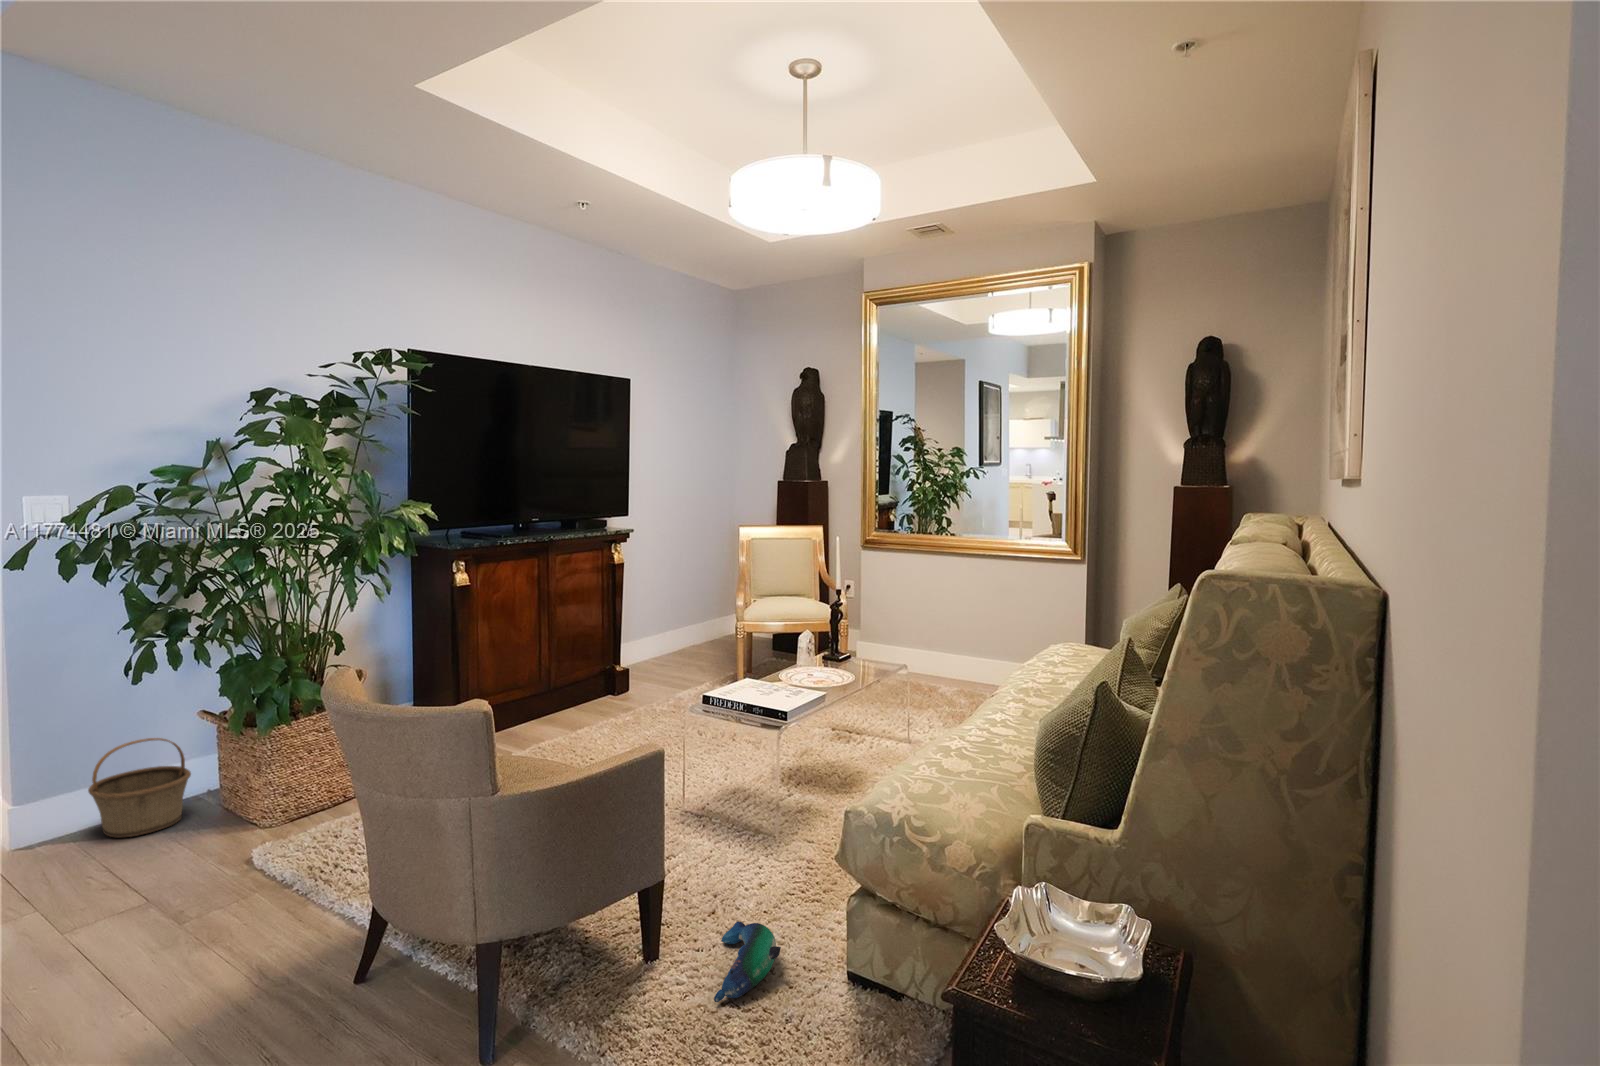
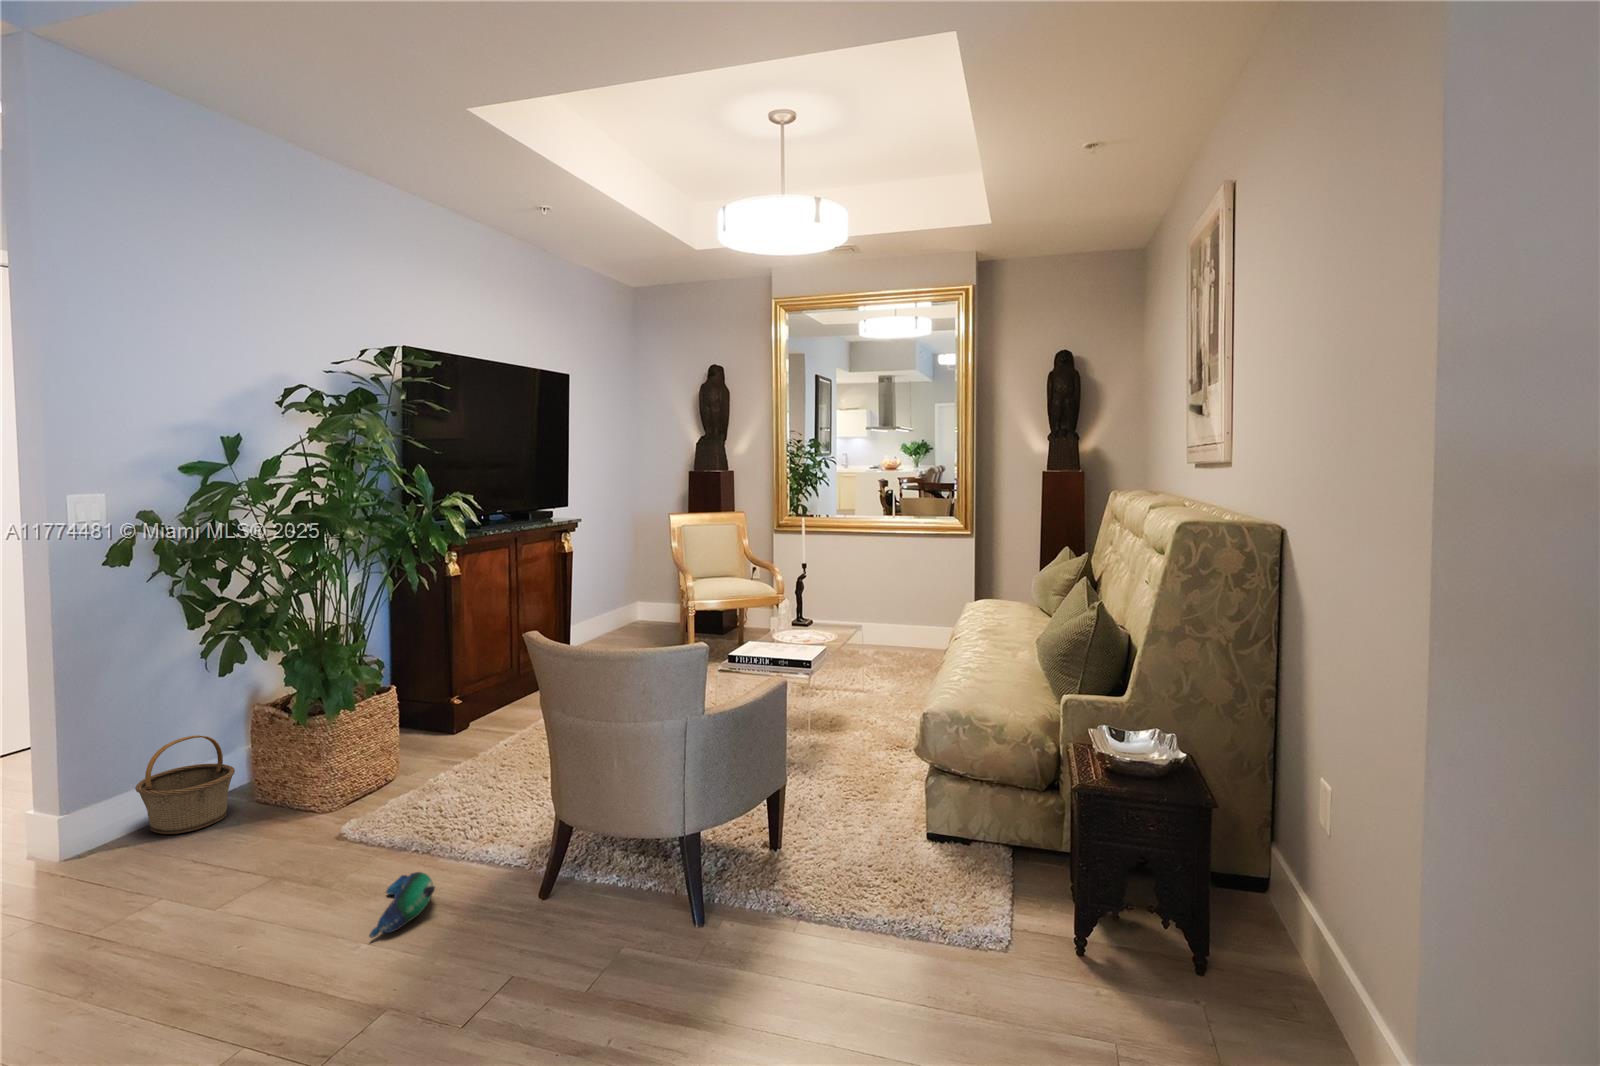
plush toy: present [714,921,781,1002] -> present [369,872,435,938]

